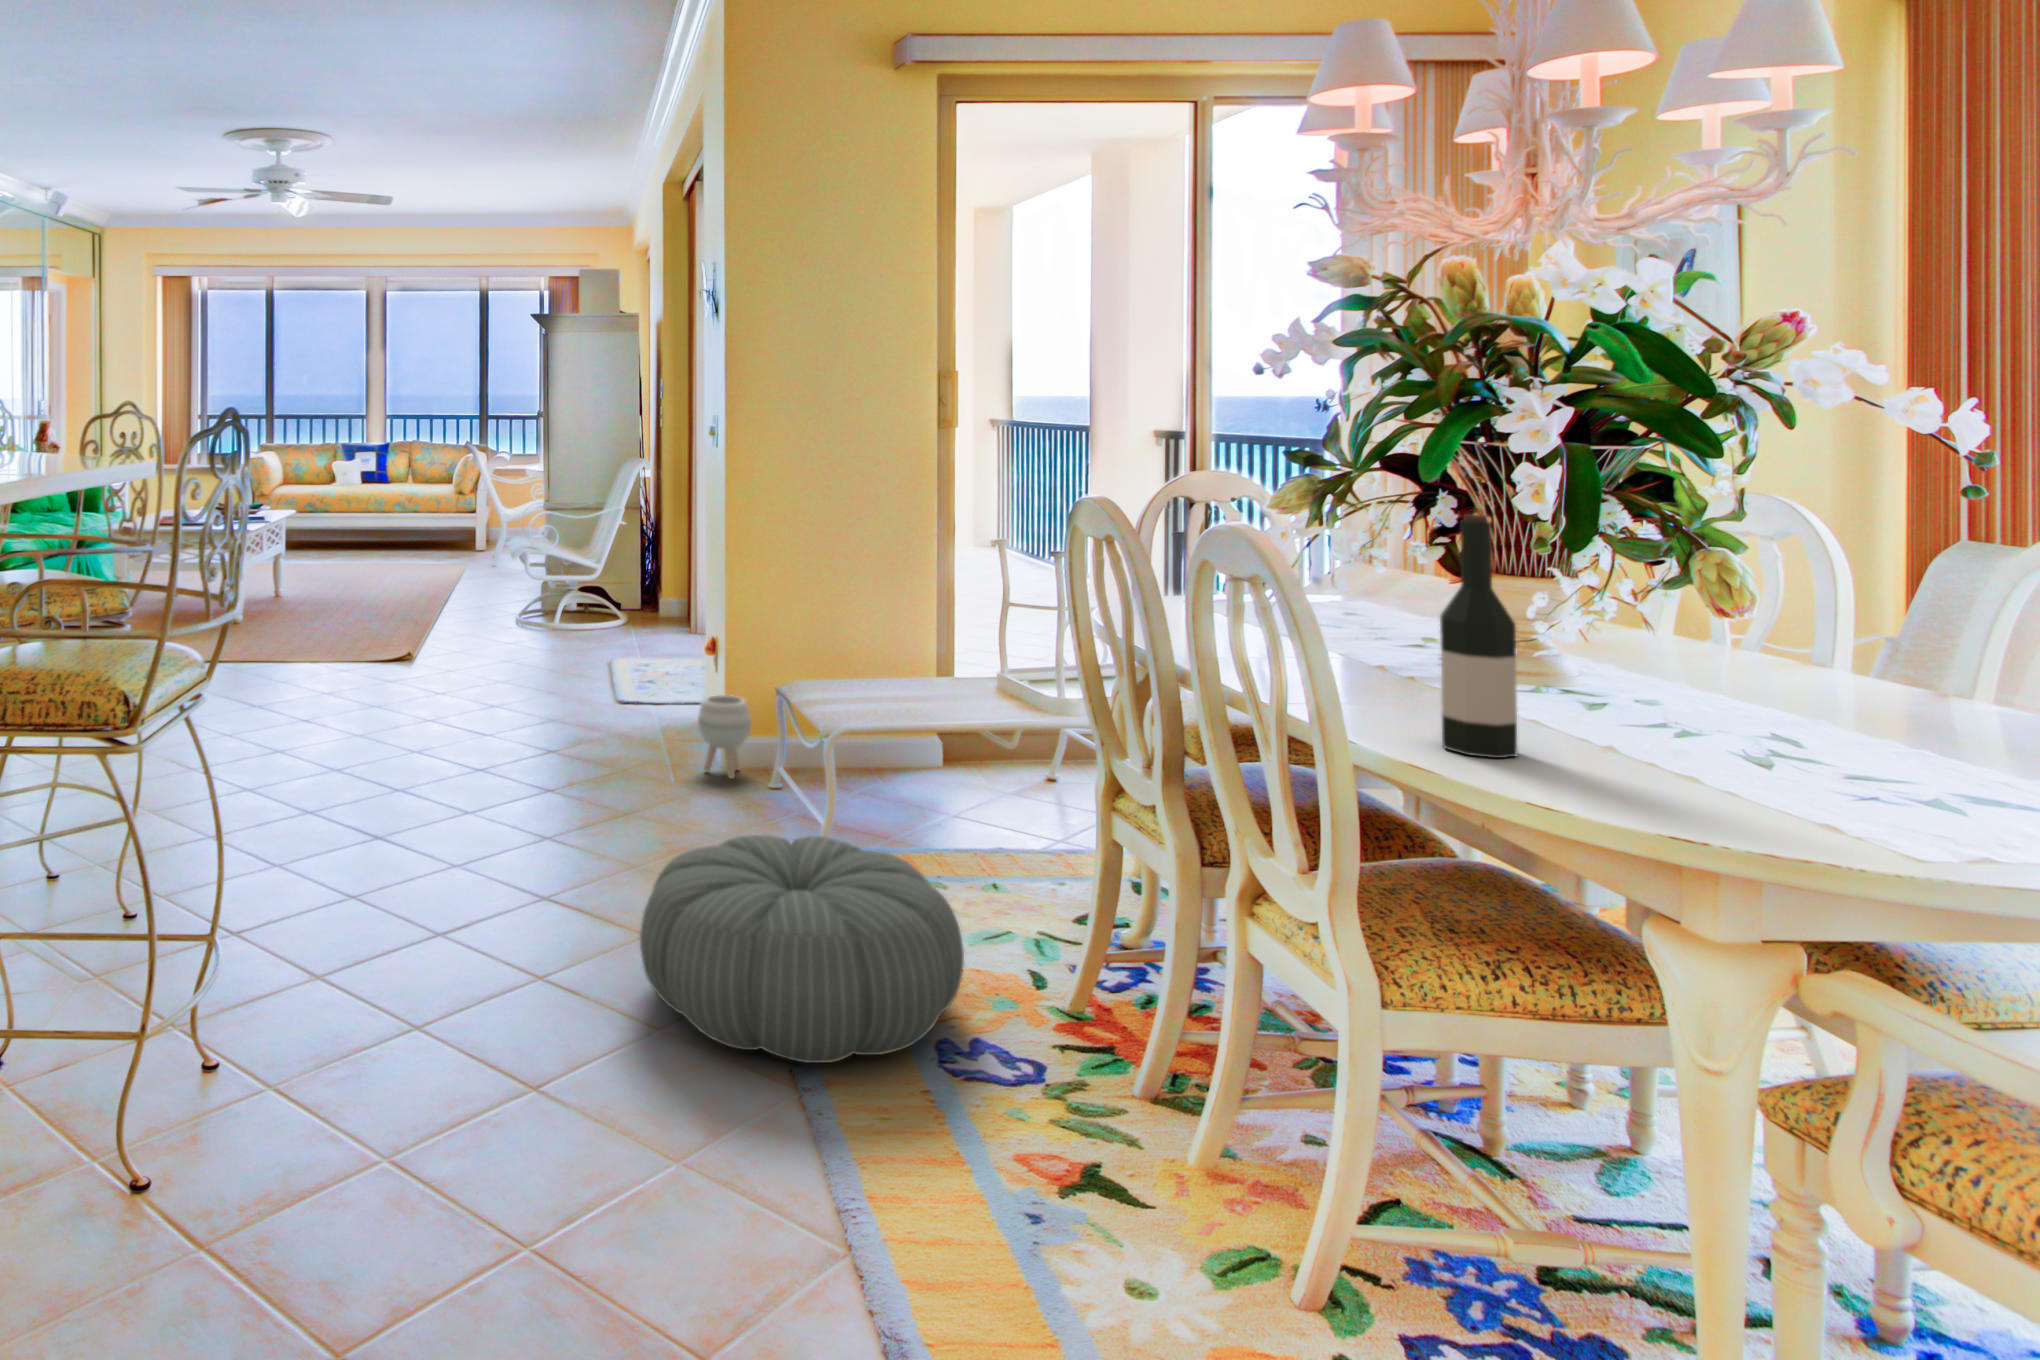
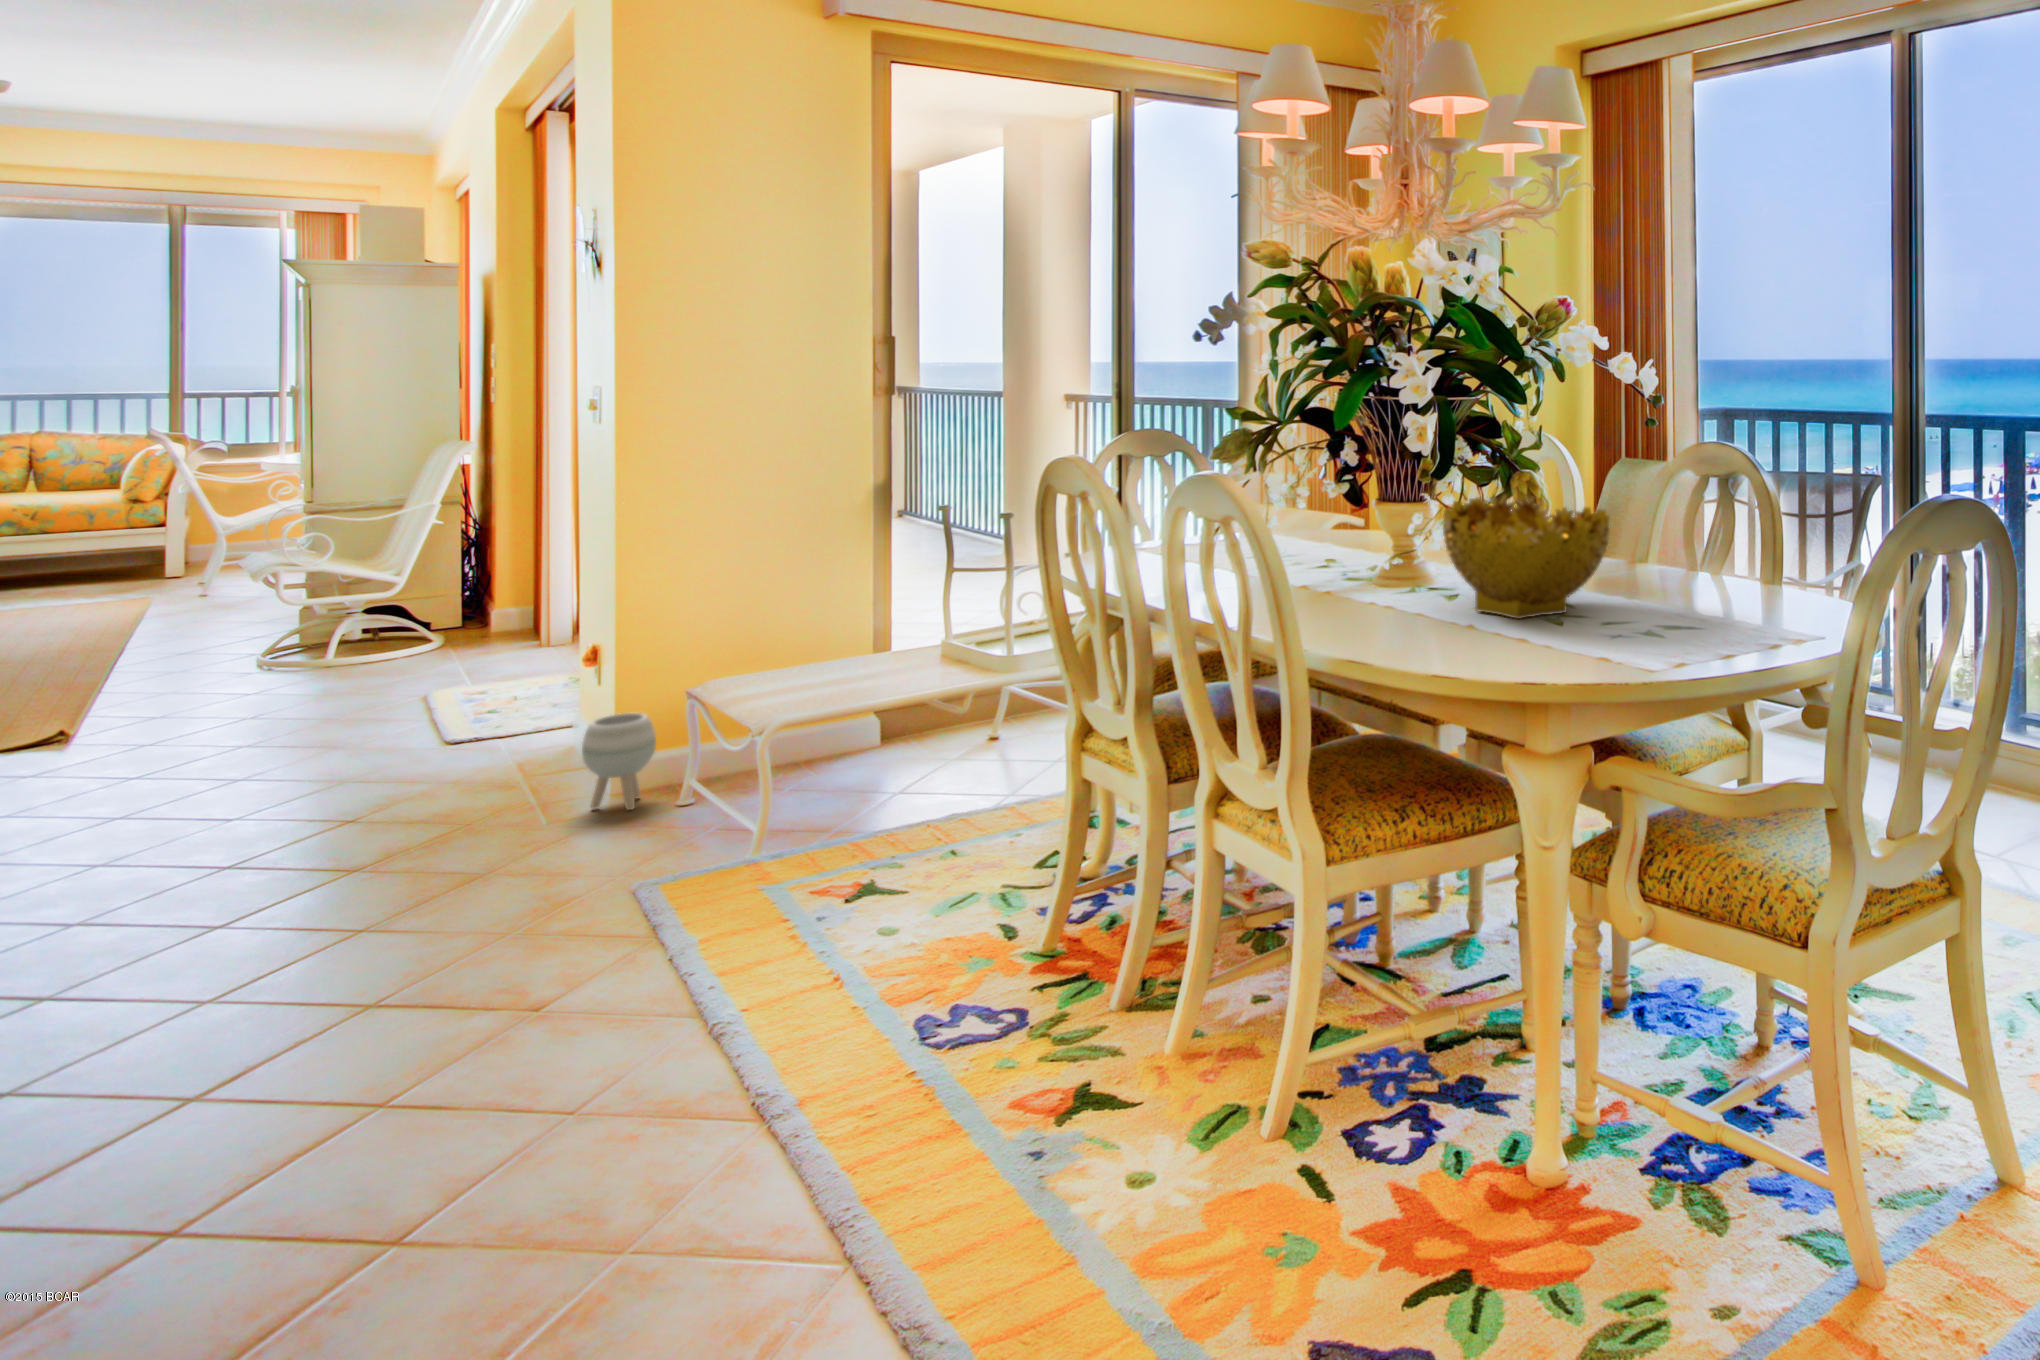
wine bottle: present [1440,514,1517,758] -> none [1362,456,1413,650]
decorative bowl: none [1573,579,1878,754] -> present [1443,495,1610,619]
pouf: present [640,835,964,1063] -> none [543,848,943,1113]

